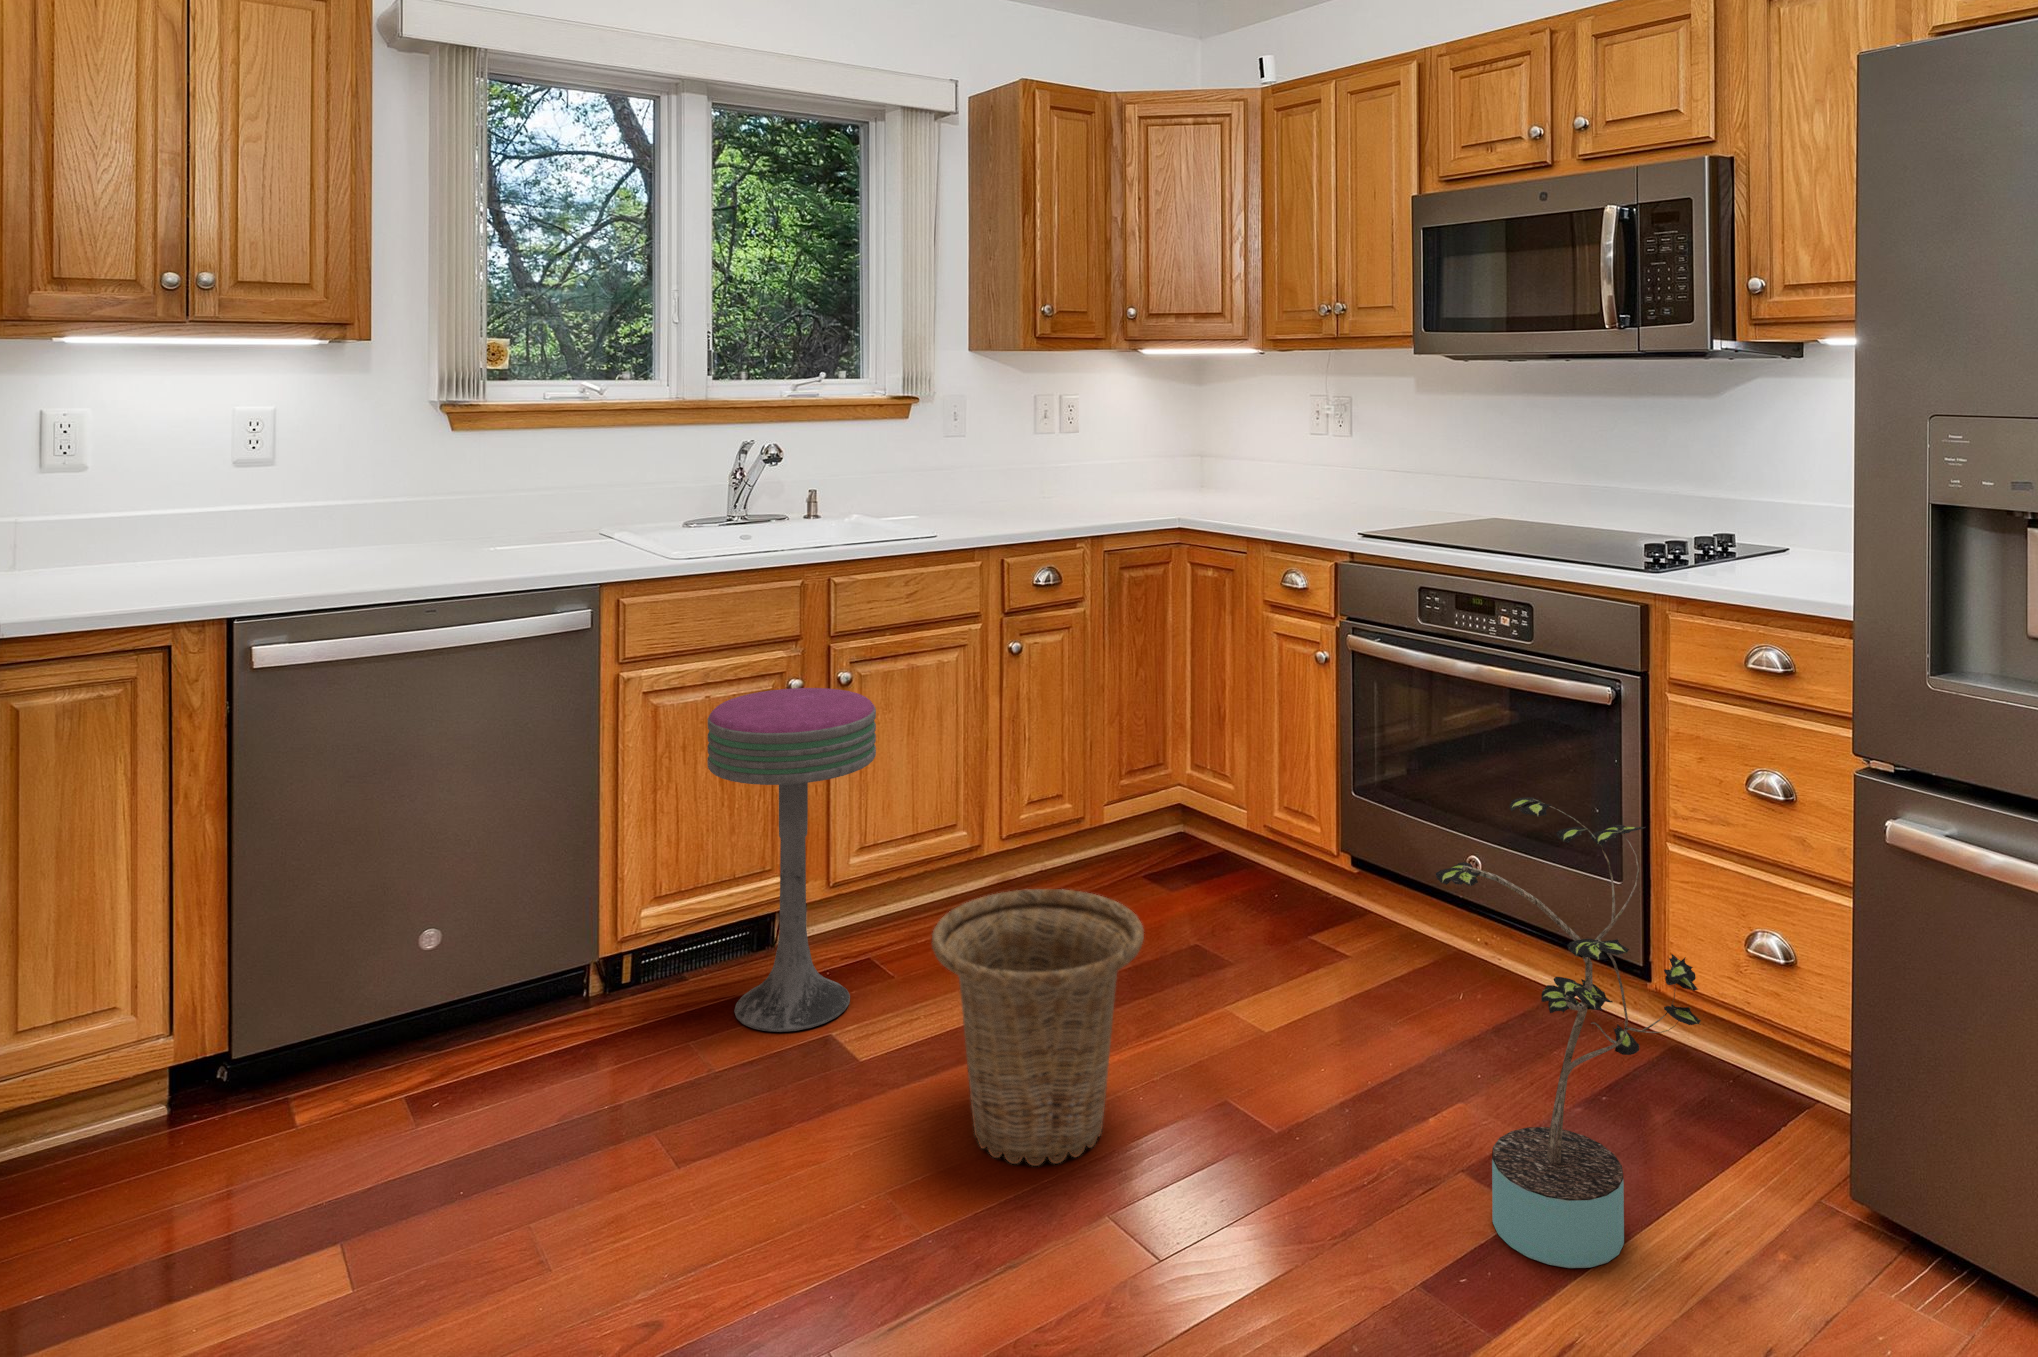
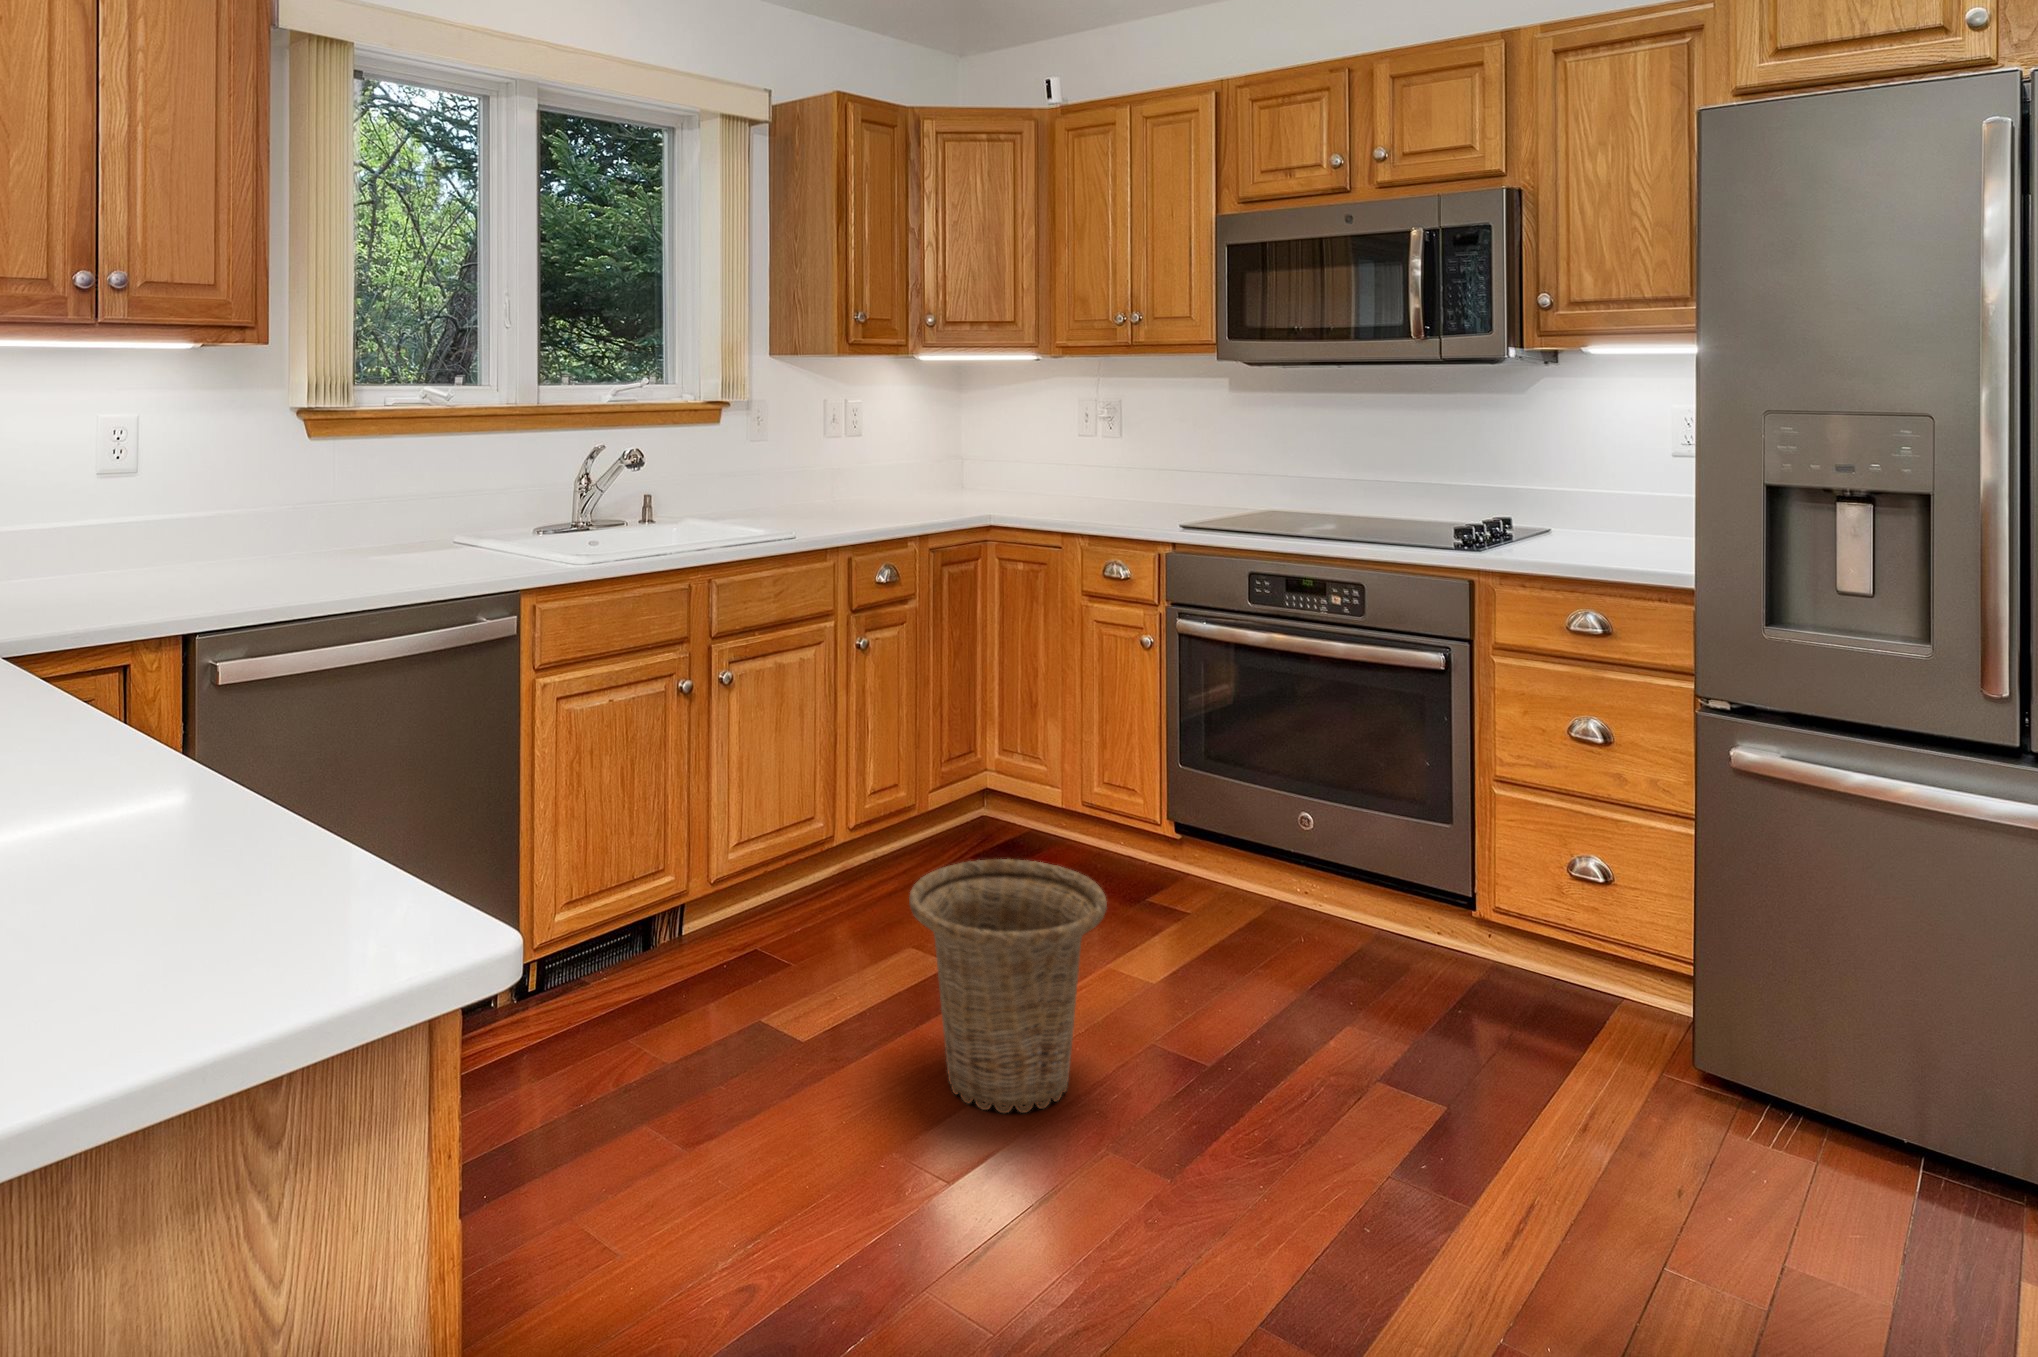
bar stool: present [707,688,876,1032] -> none [626,686,787,1021]
potted plant: present [1436,798,1701,1268] -> none [1393,745,1626,1144]

